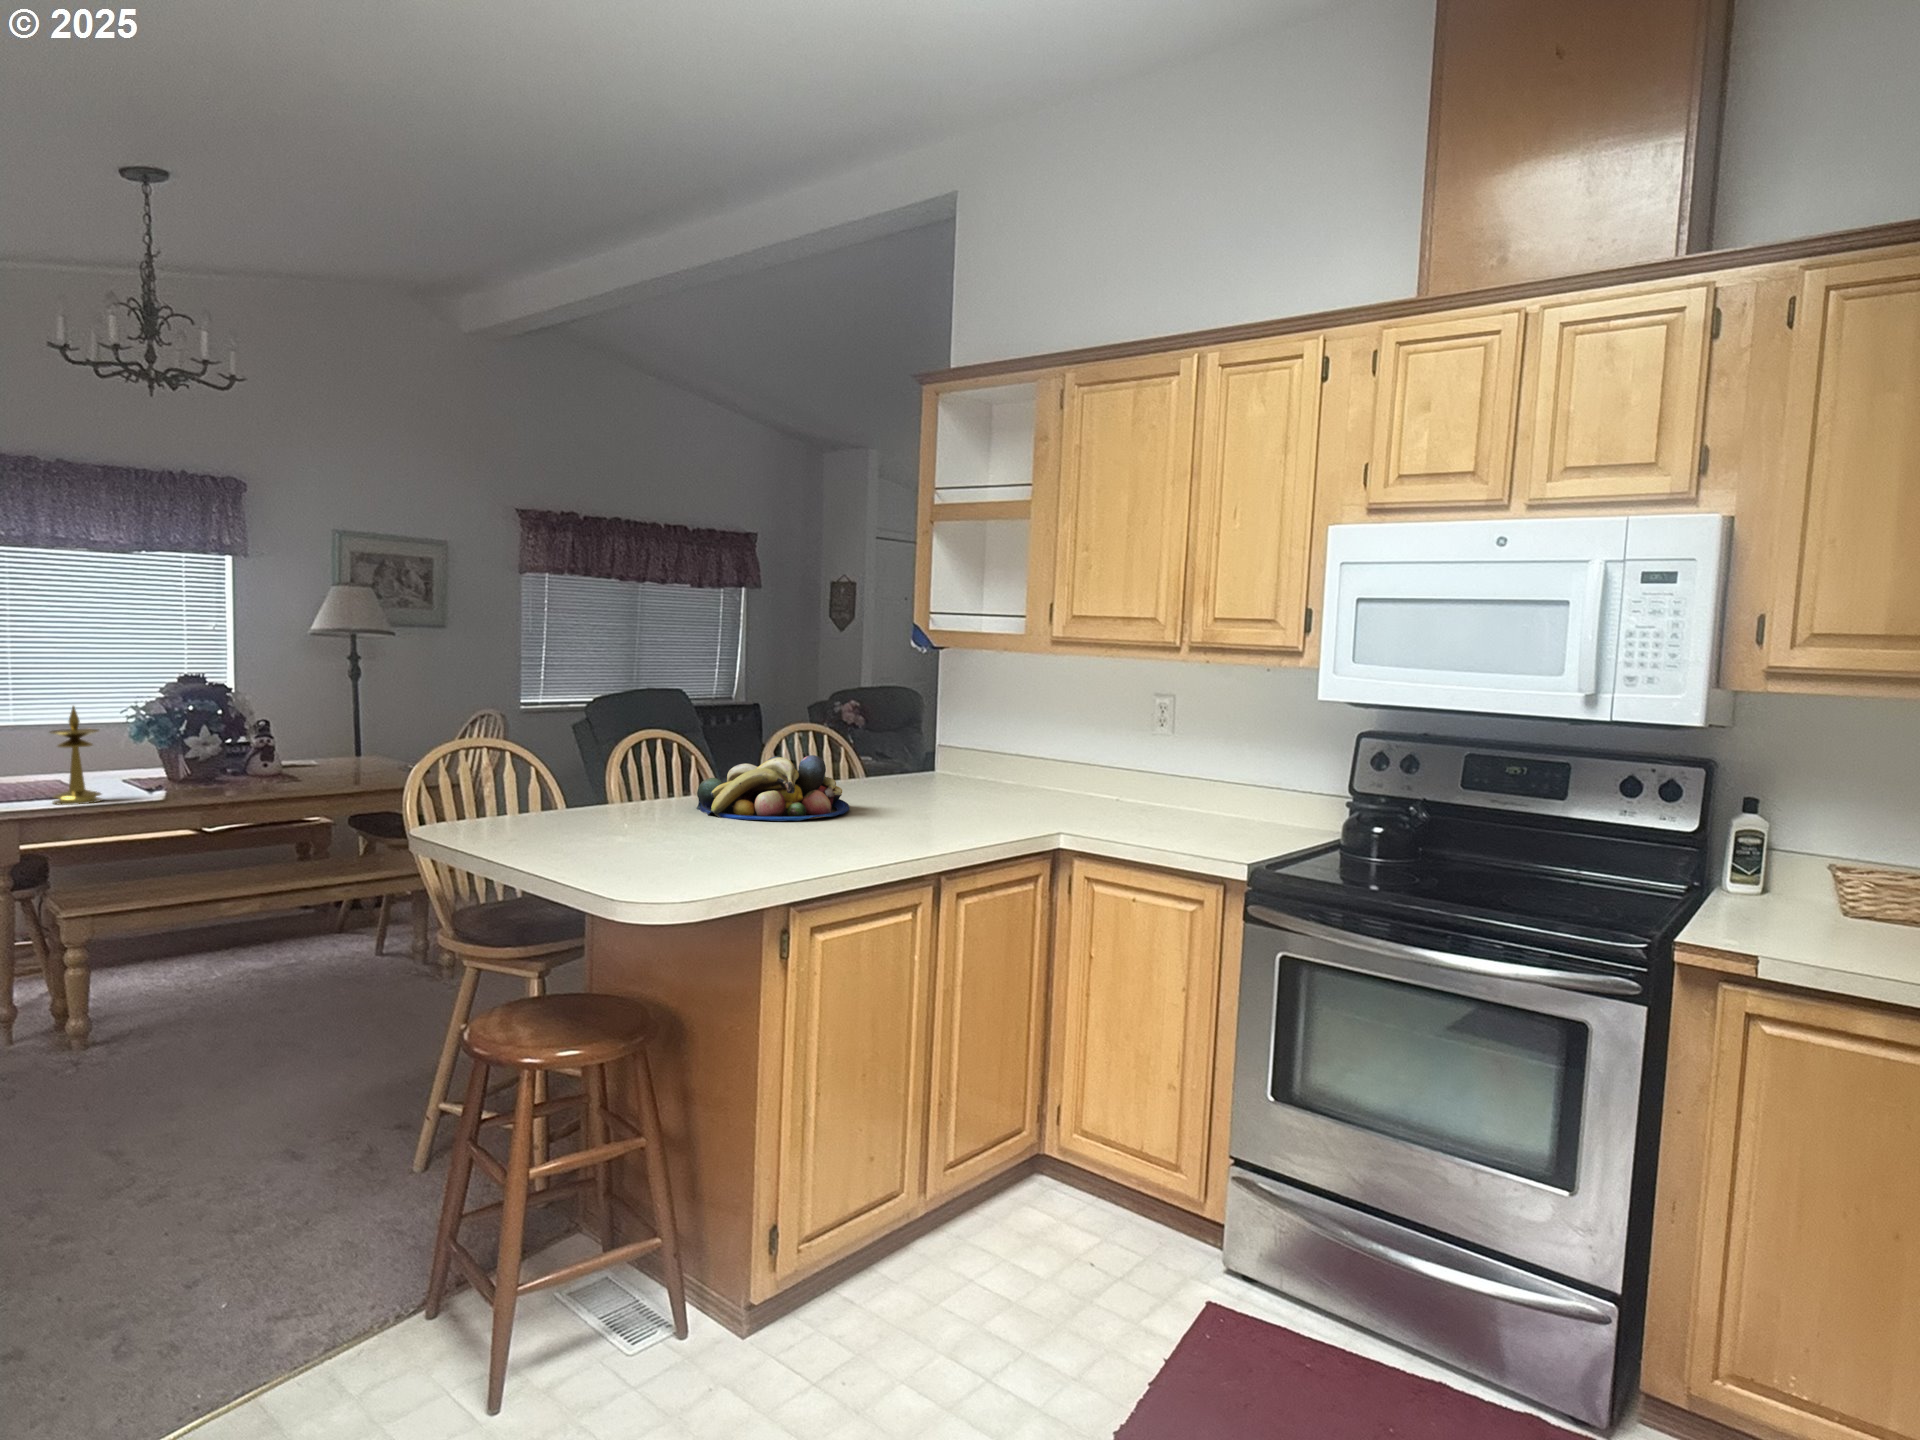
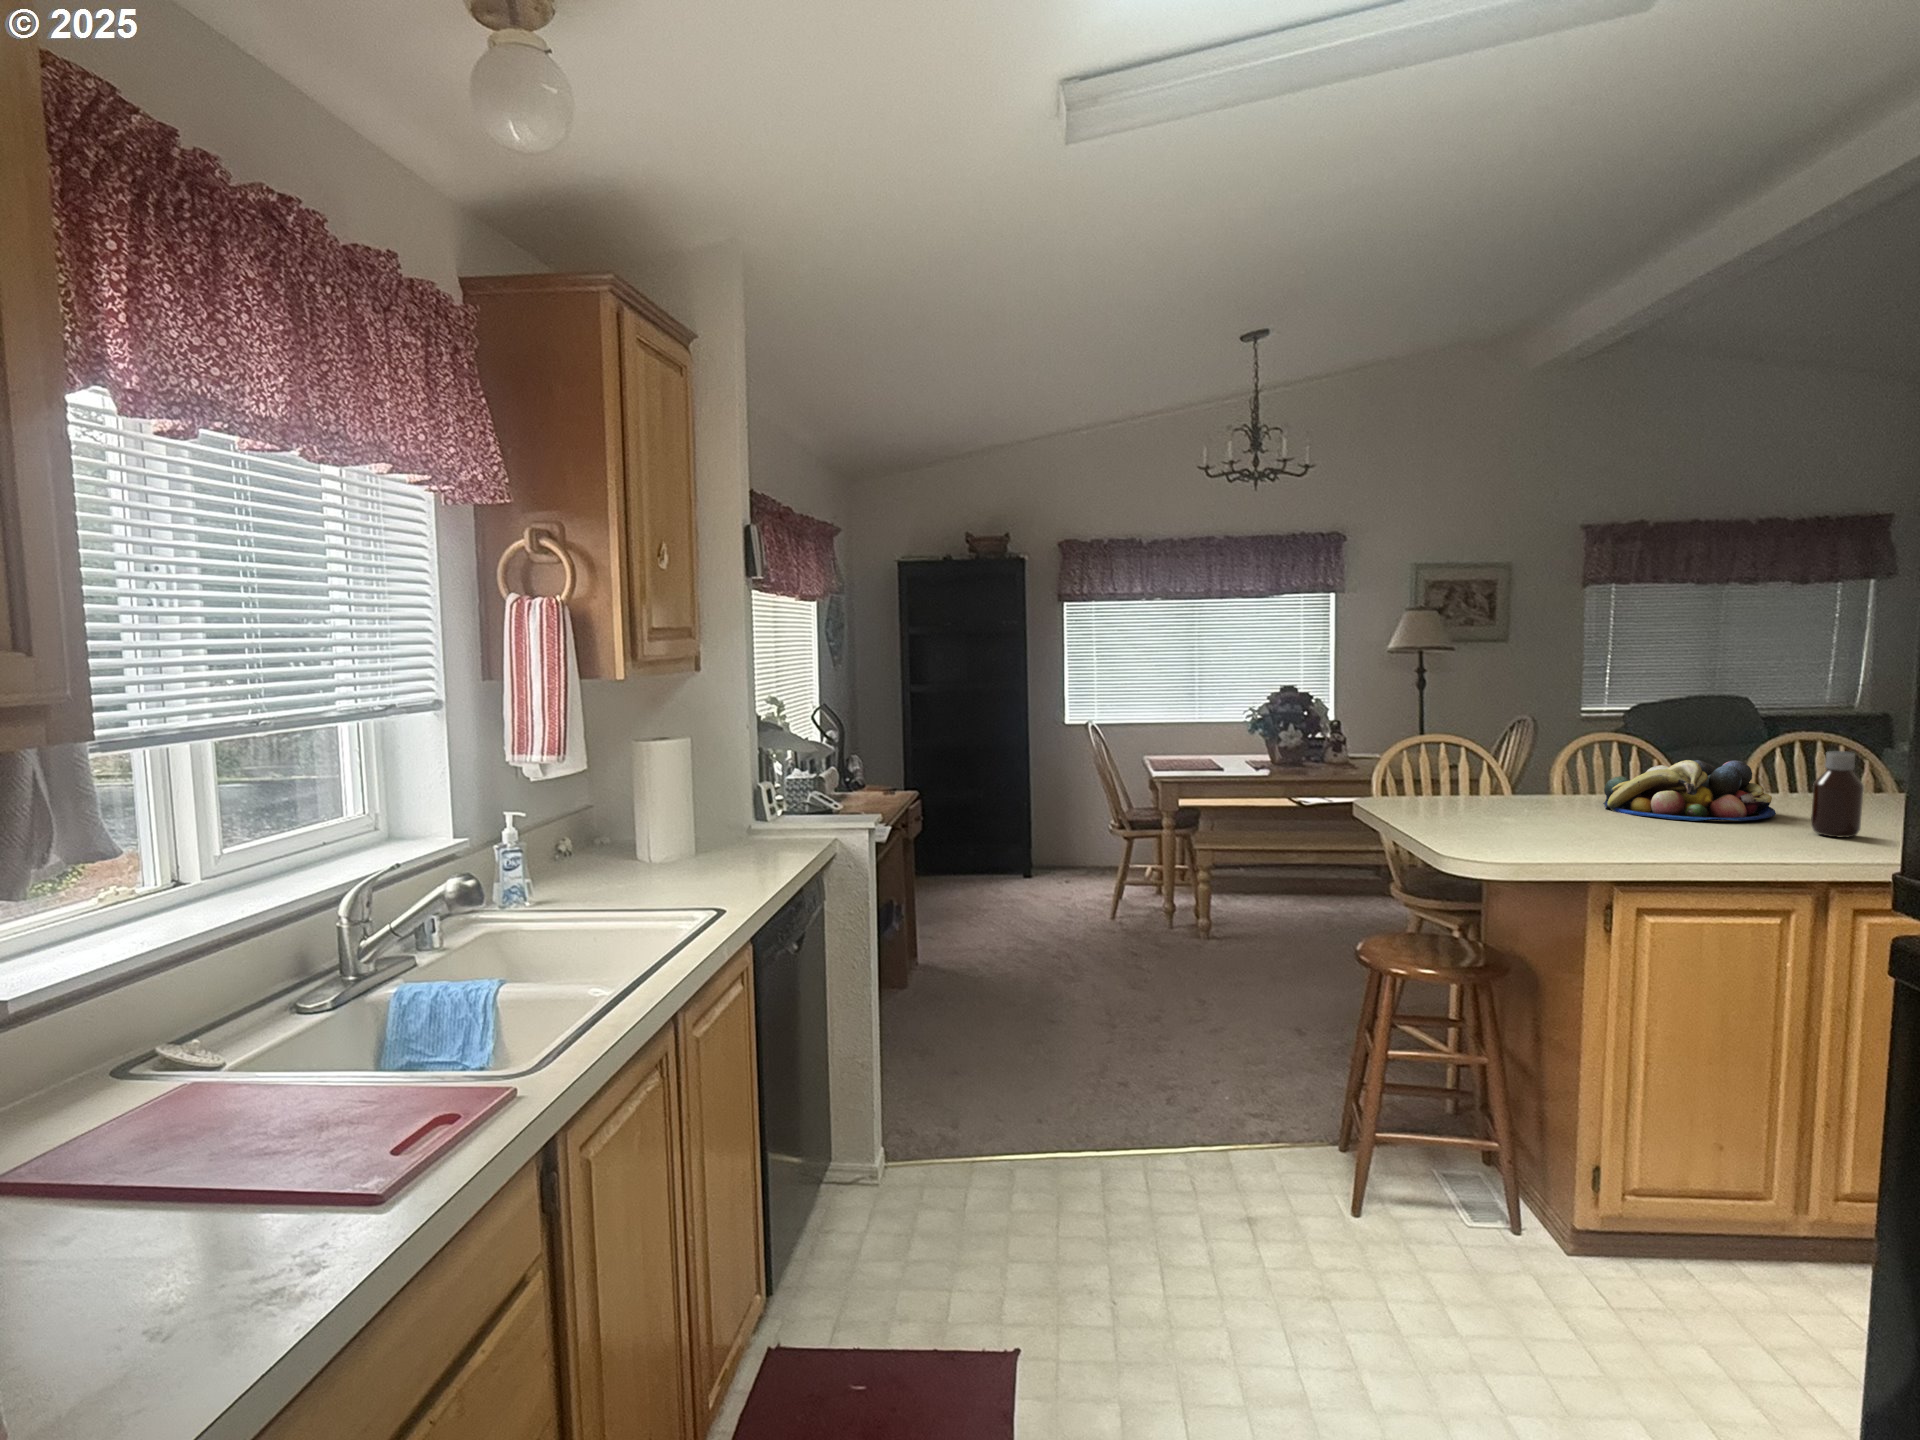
candlestick: present [50,706,102,805] -> none [1196,707,1225,774]
bottle: none [895,743,935,825] -> present [1811,751,1864,838]

